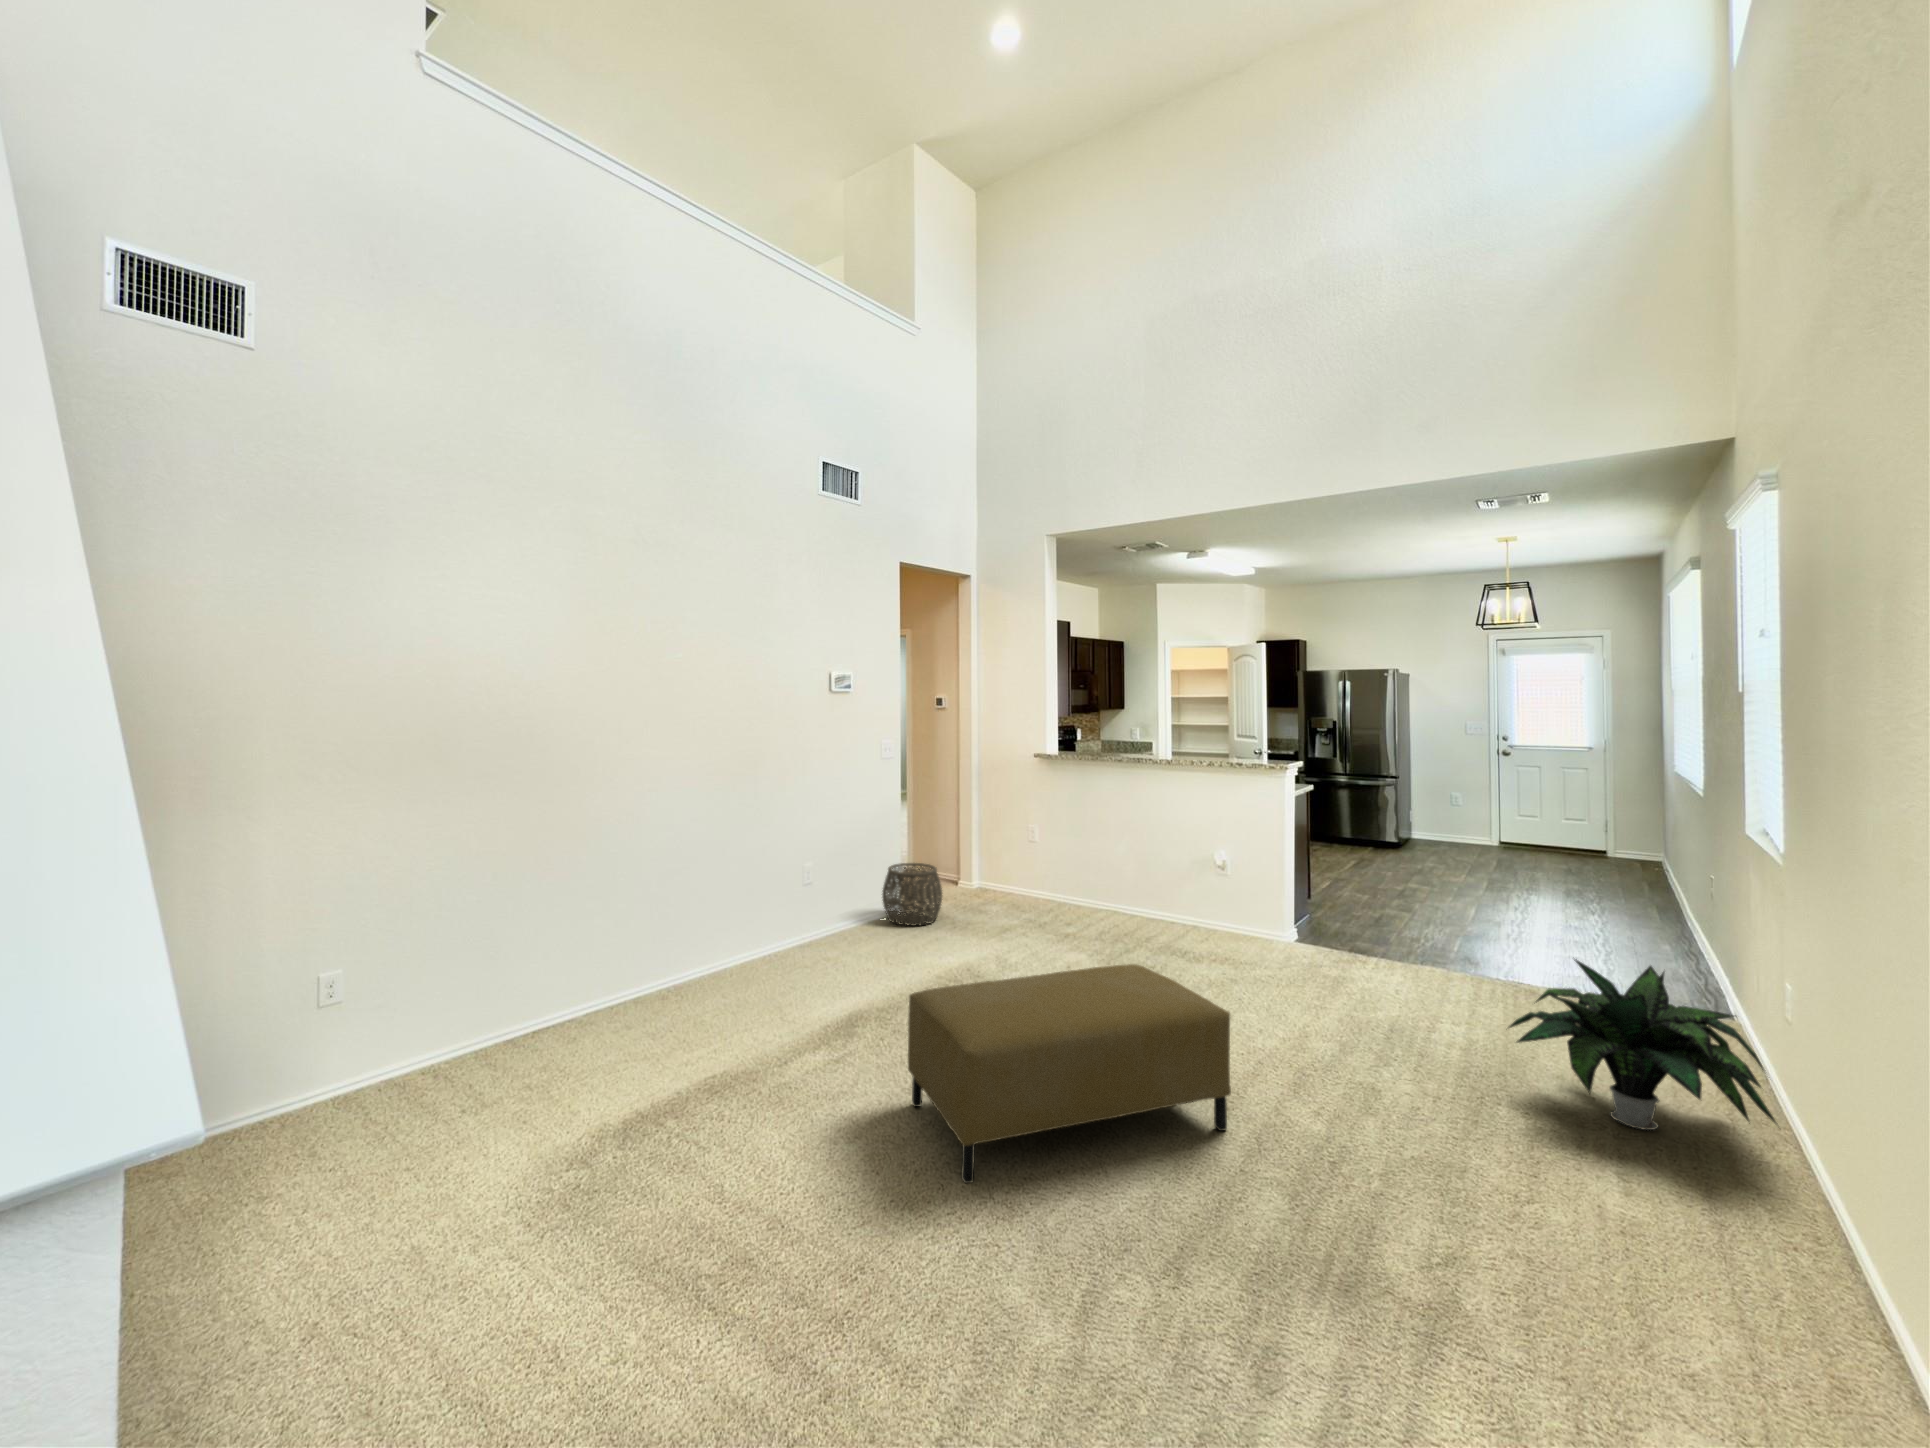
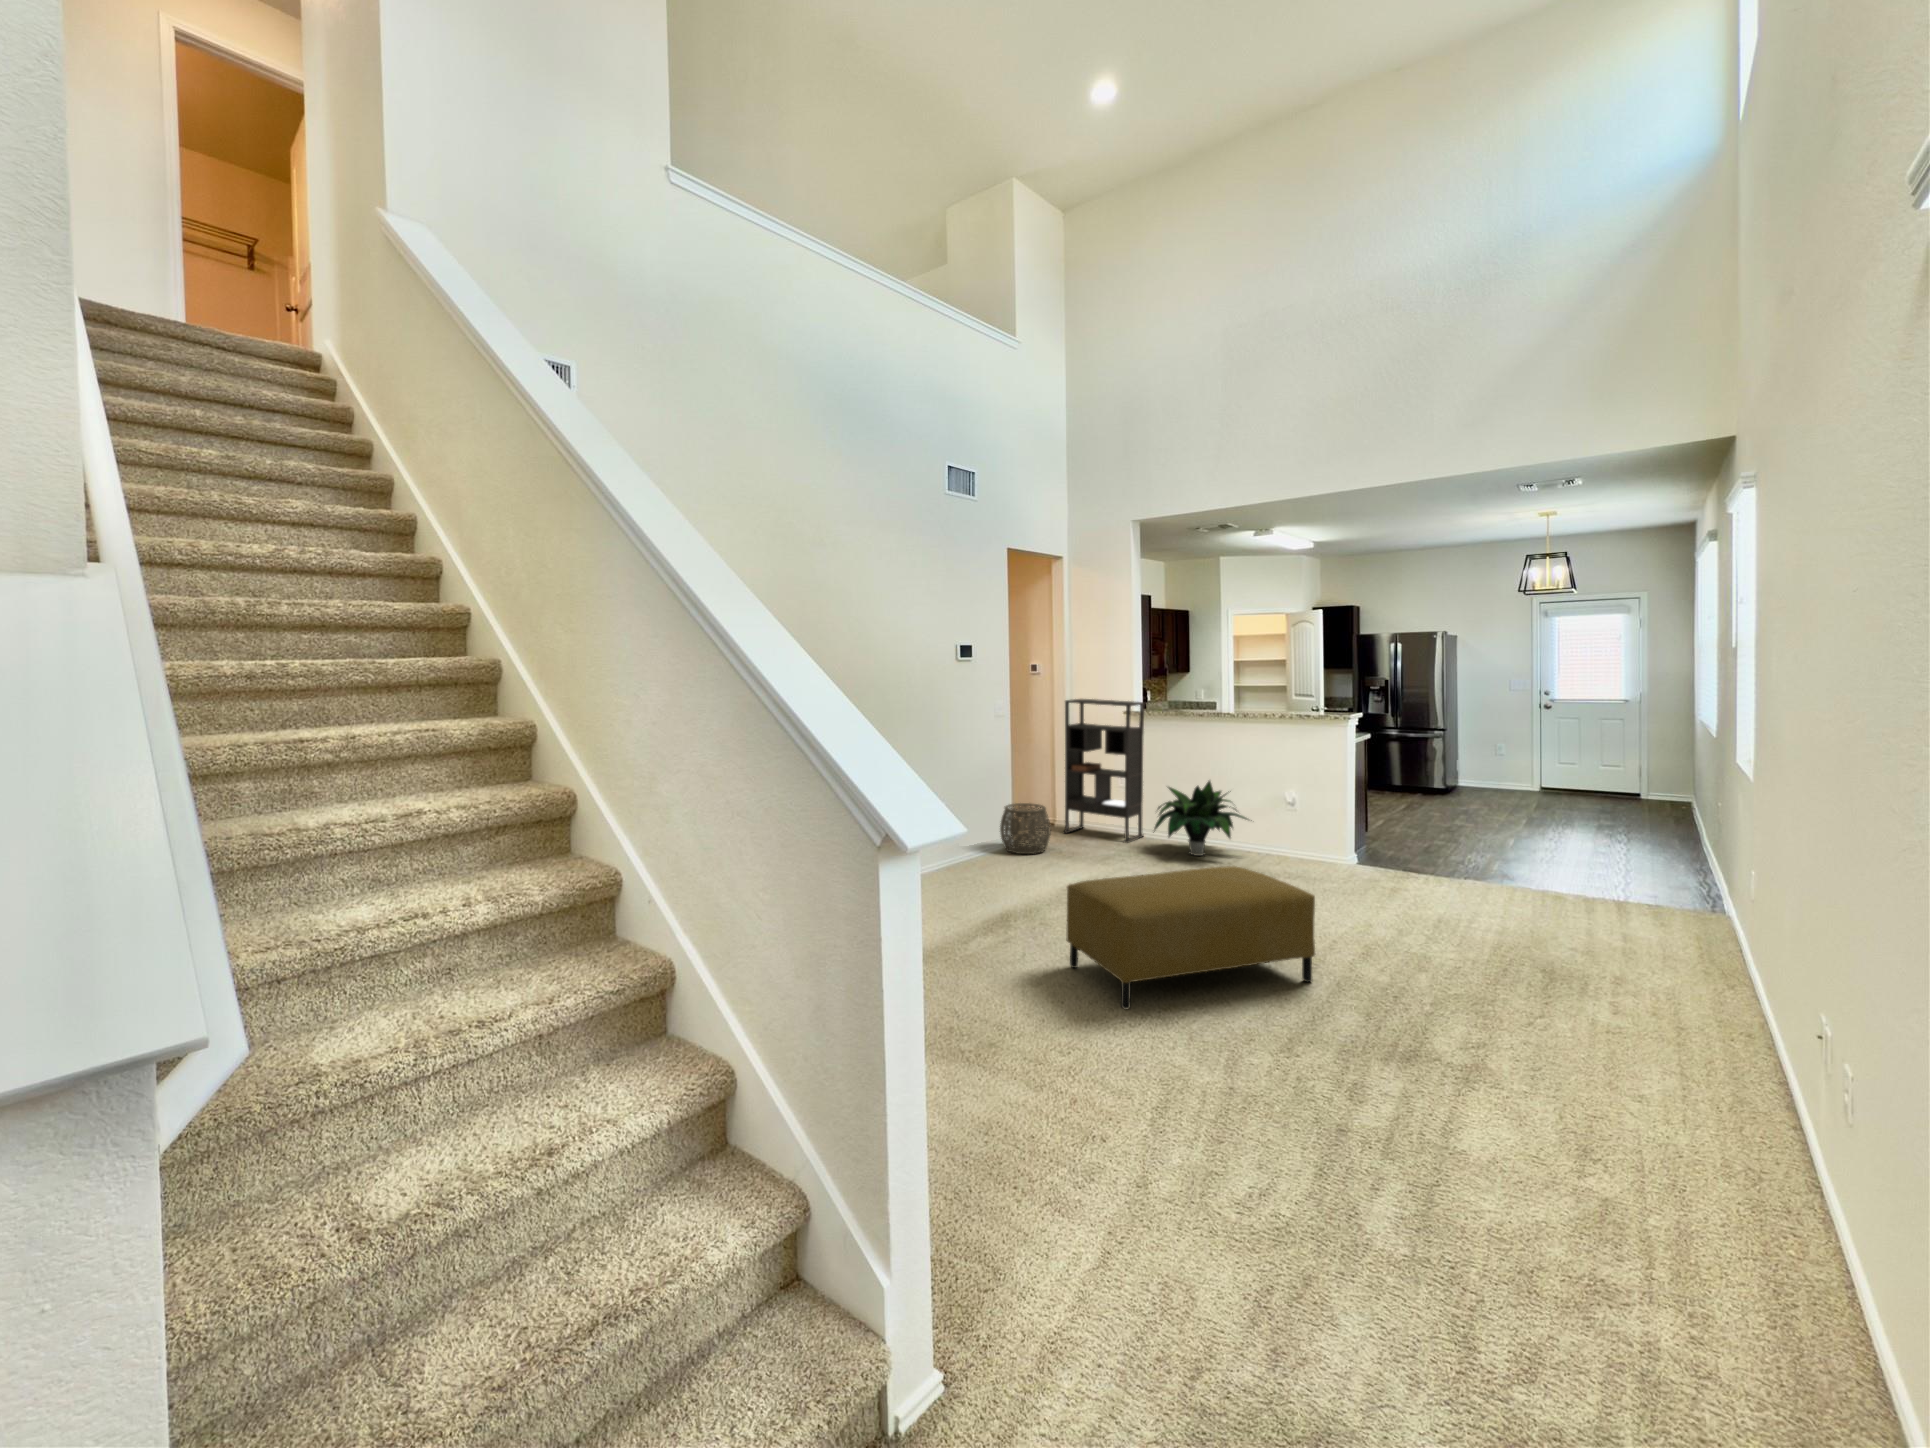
bookshelf: none [964,739,1058,911] -> present [1064,699,1145,843]
potted plant: present [1509,959,1777,1130] -> present [1153,781,1252,856]

